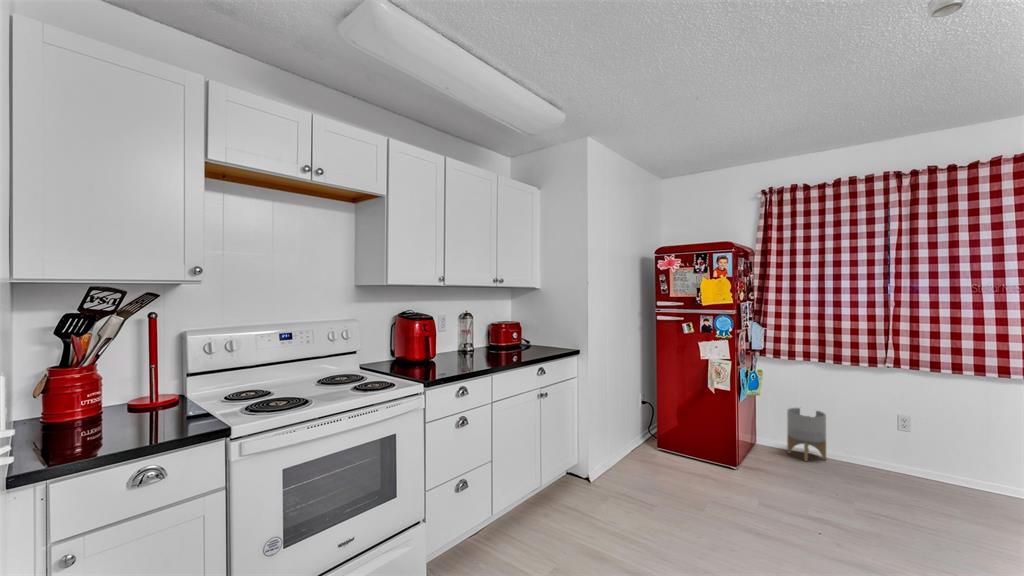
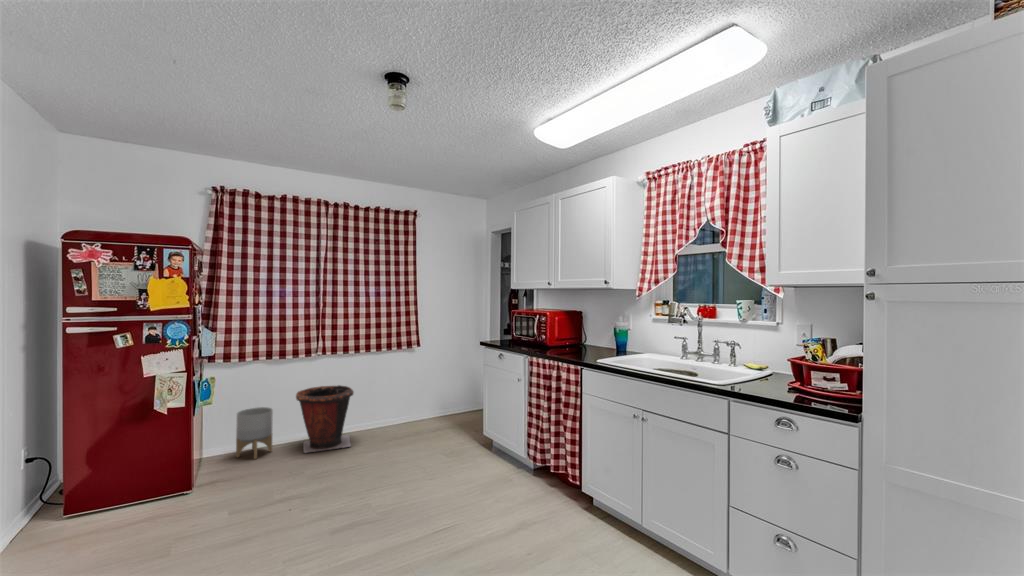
trash can: none [854,402,943,493] -> present [296,385,354,453]

